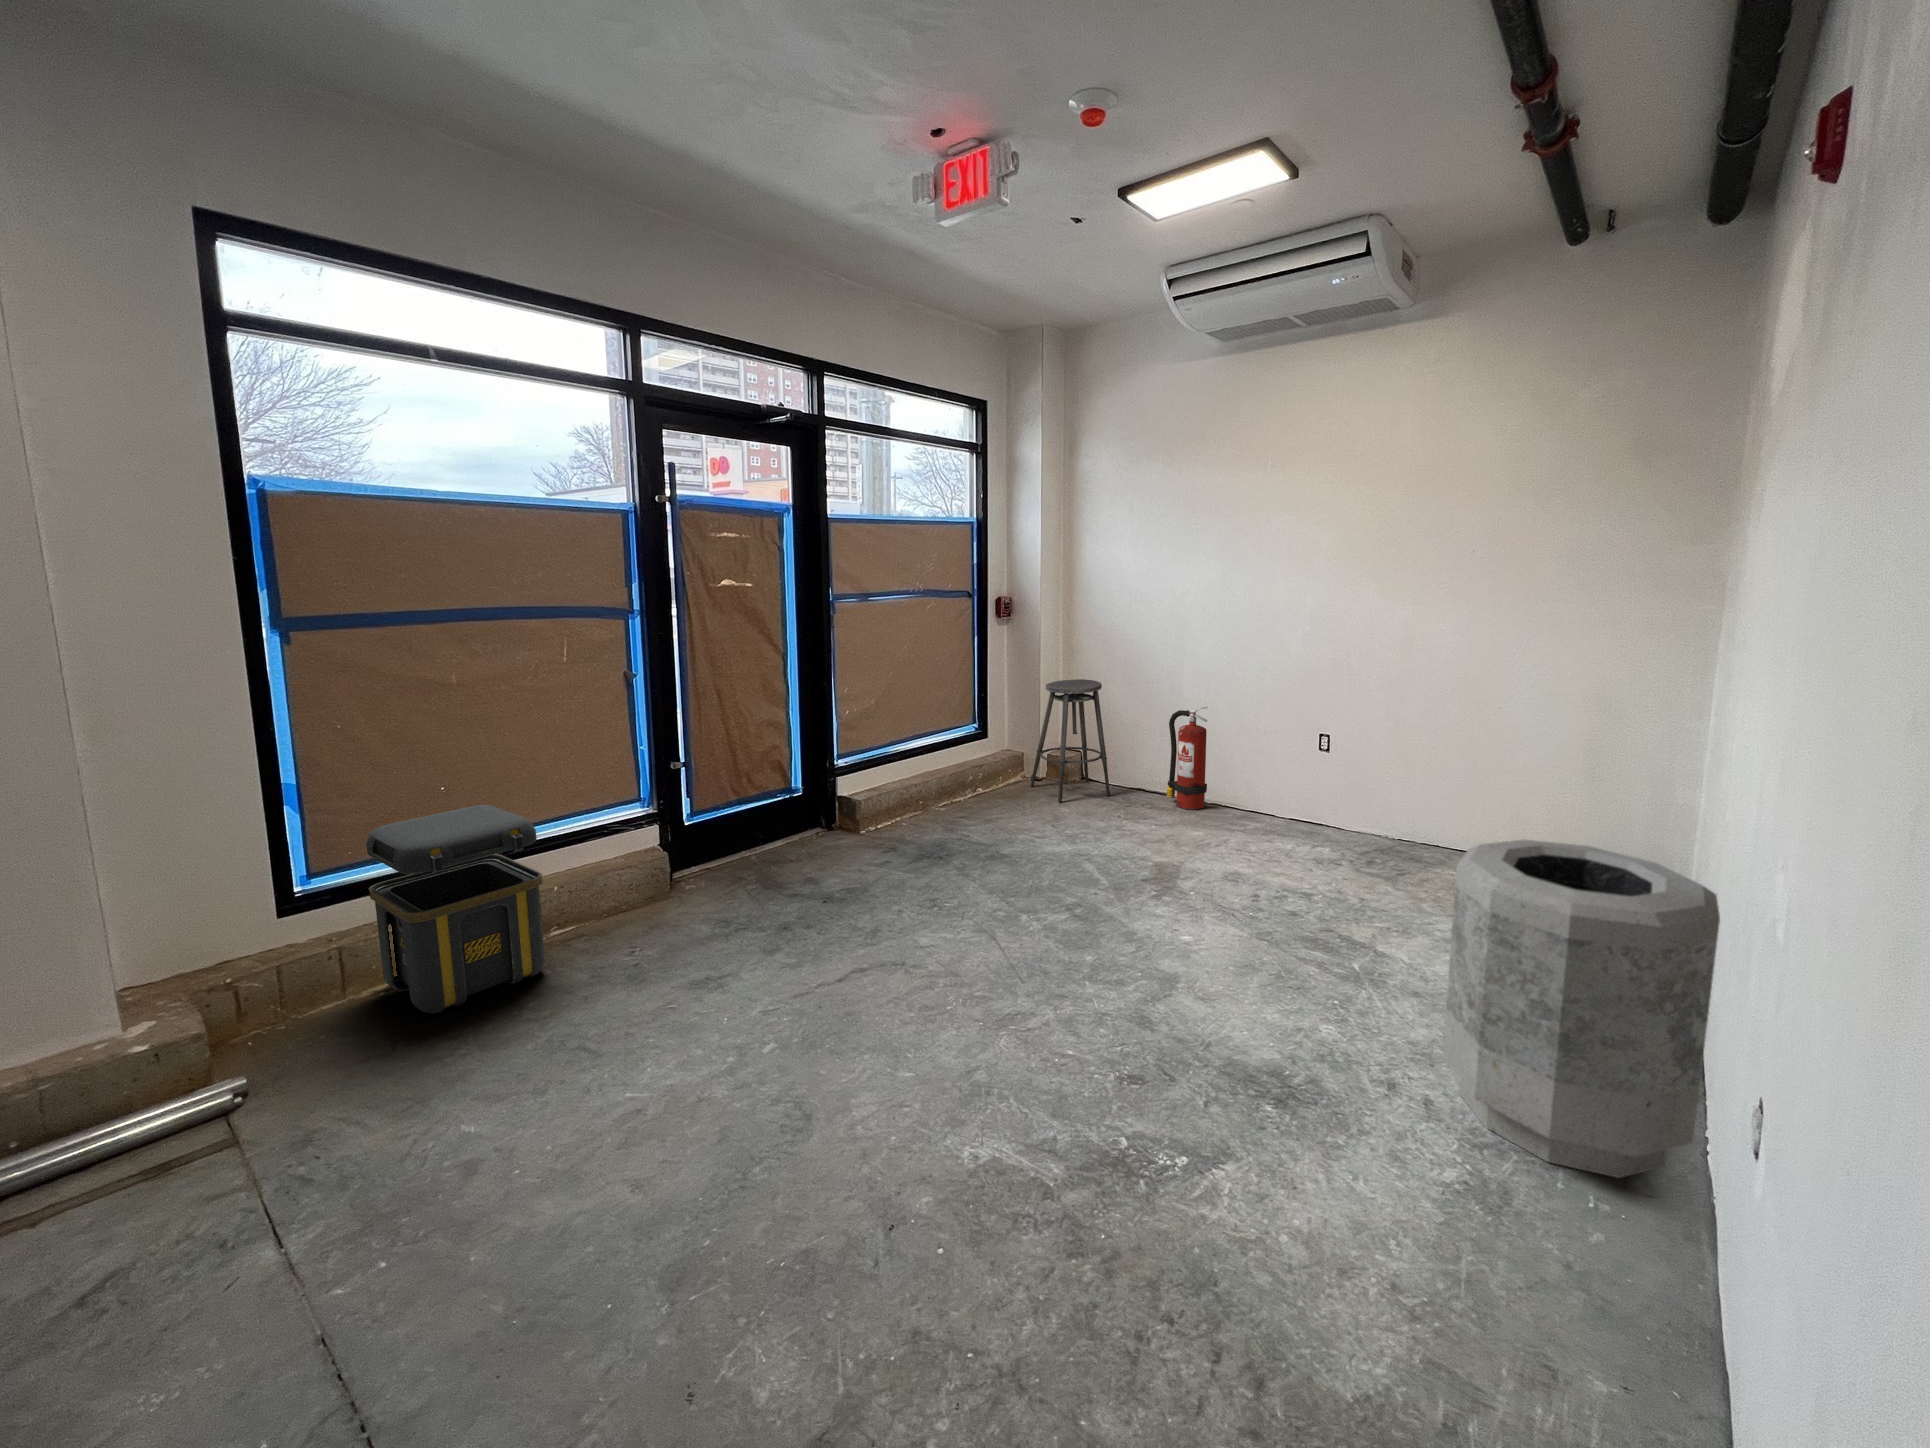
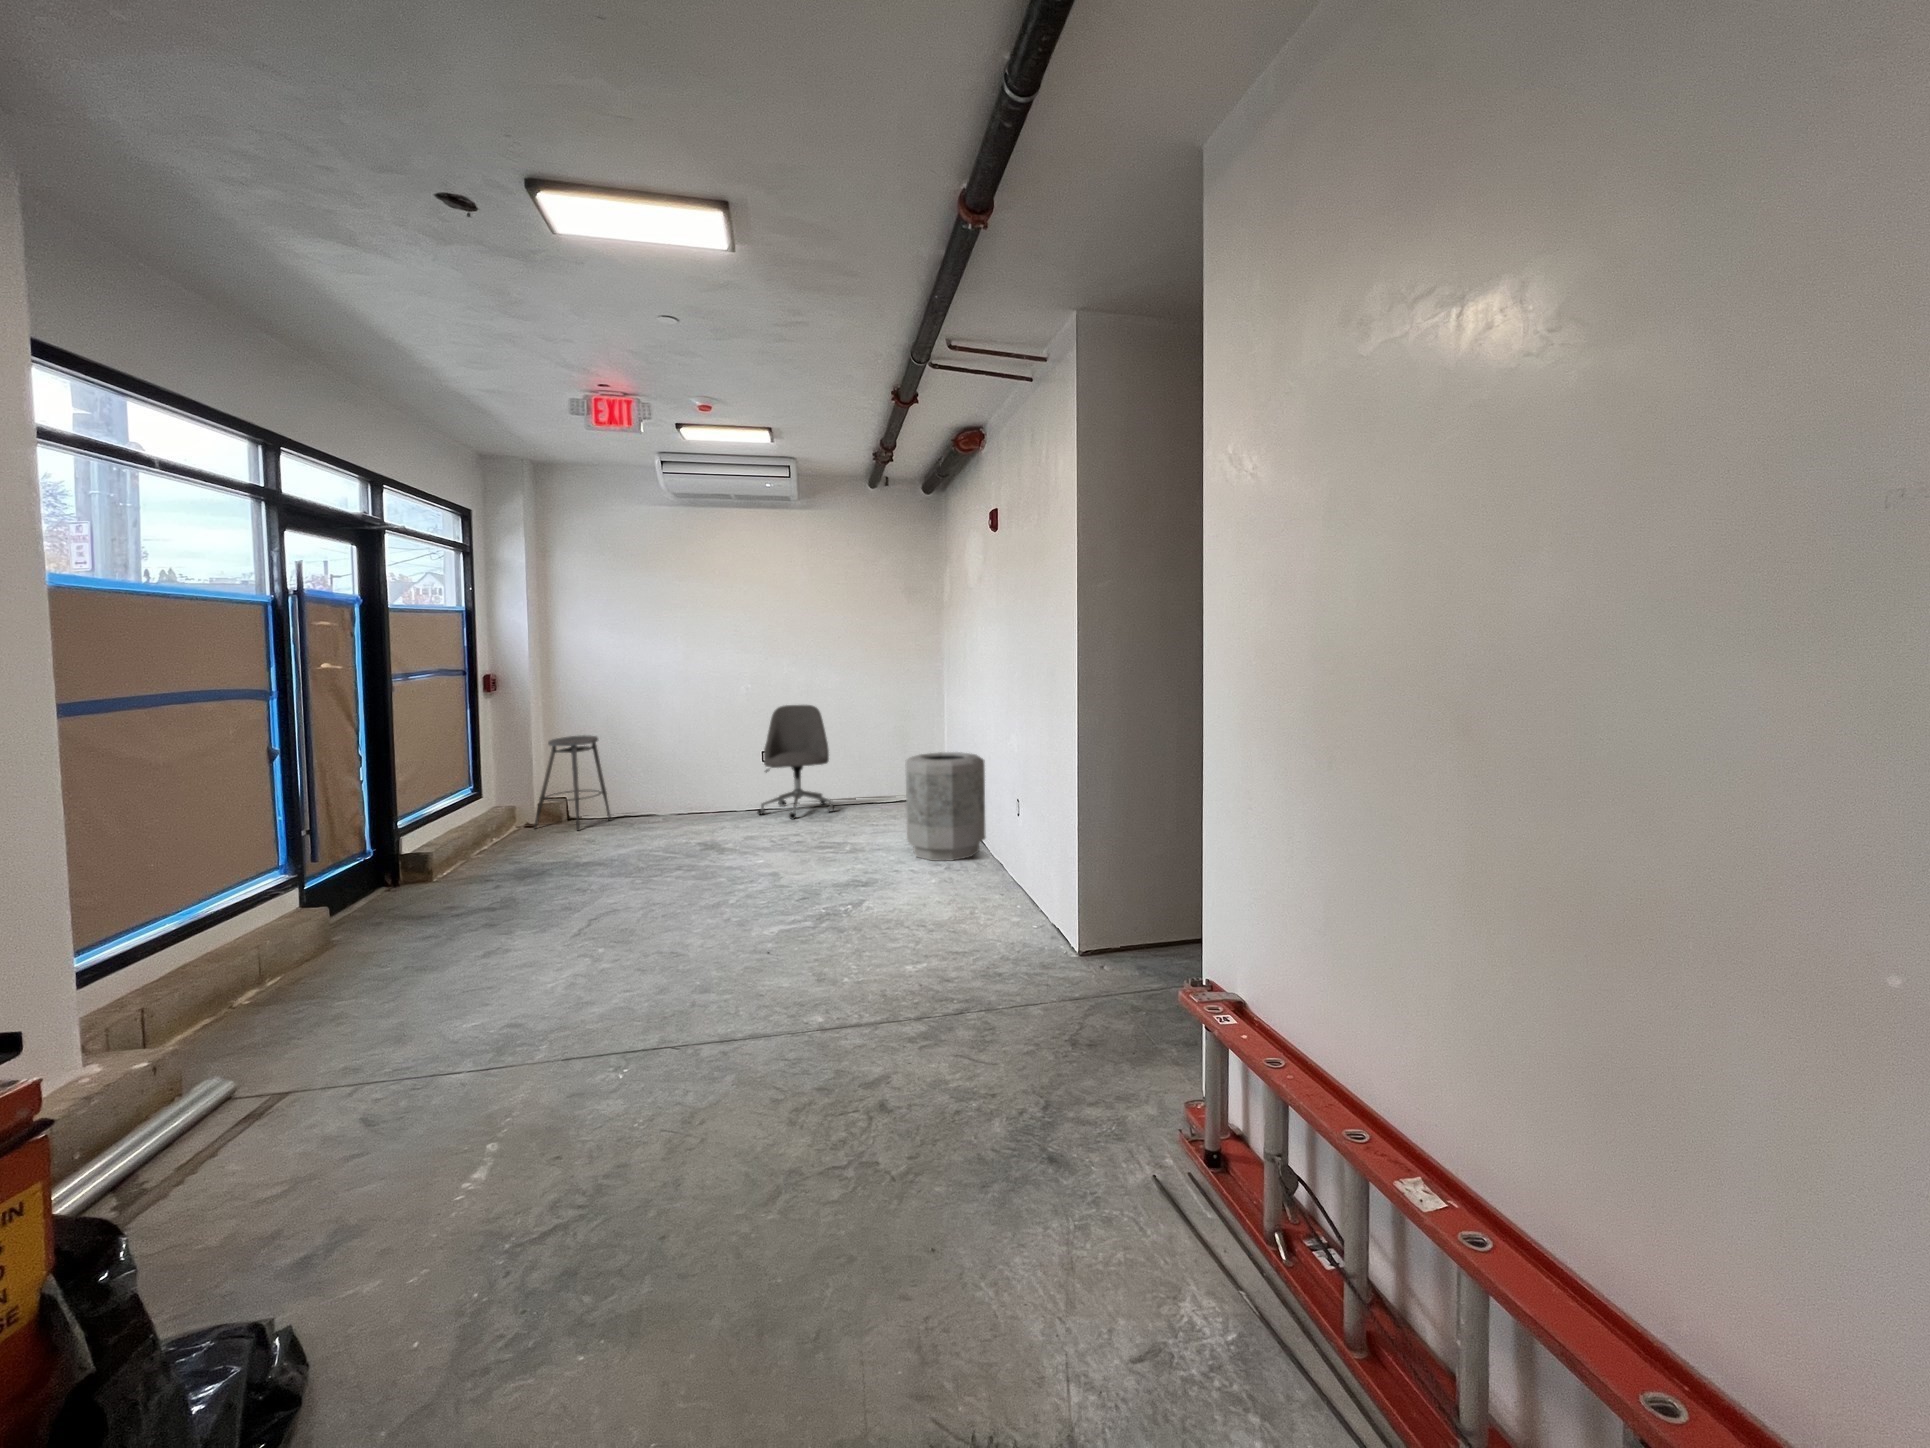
chair: none [1283,667,1420,874] -> present [757,705,834,819]
fire extinguisher: present [1167,707,1207,810] -> none [657,742,690,815]
toolbox: present [366,805,545,1014] -> none [143,861,331,1044]

